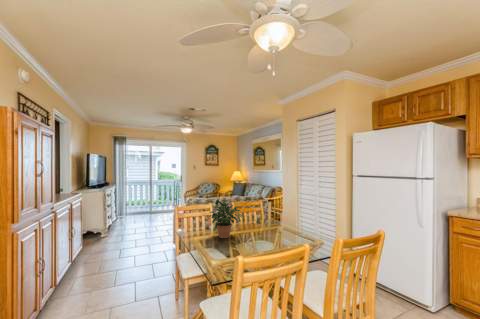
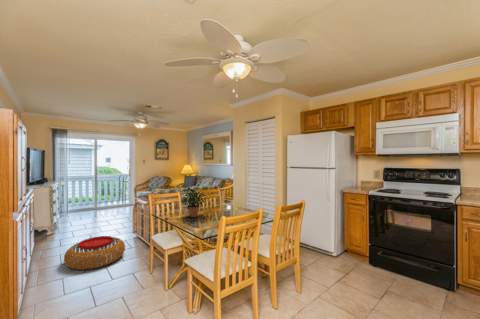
pouf: none [94,247,157,285] -> present [64,236,125,270]

